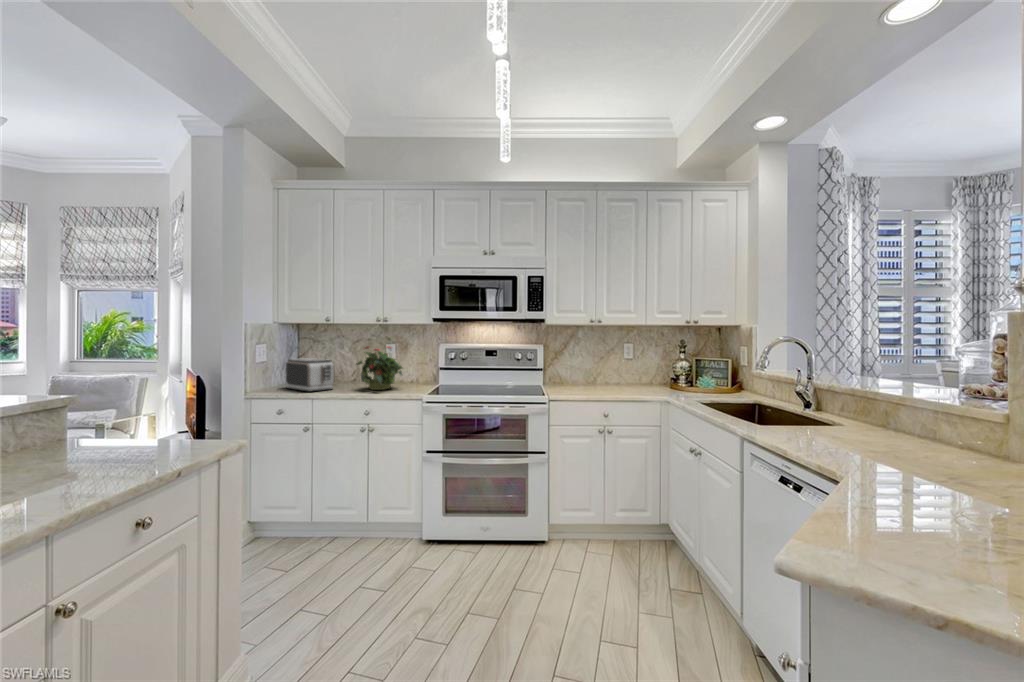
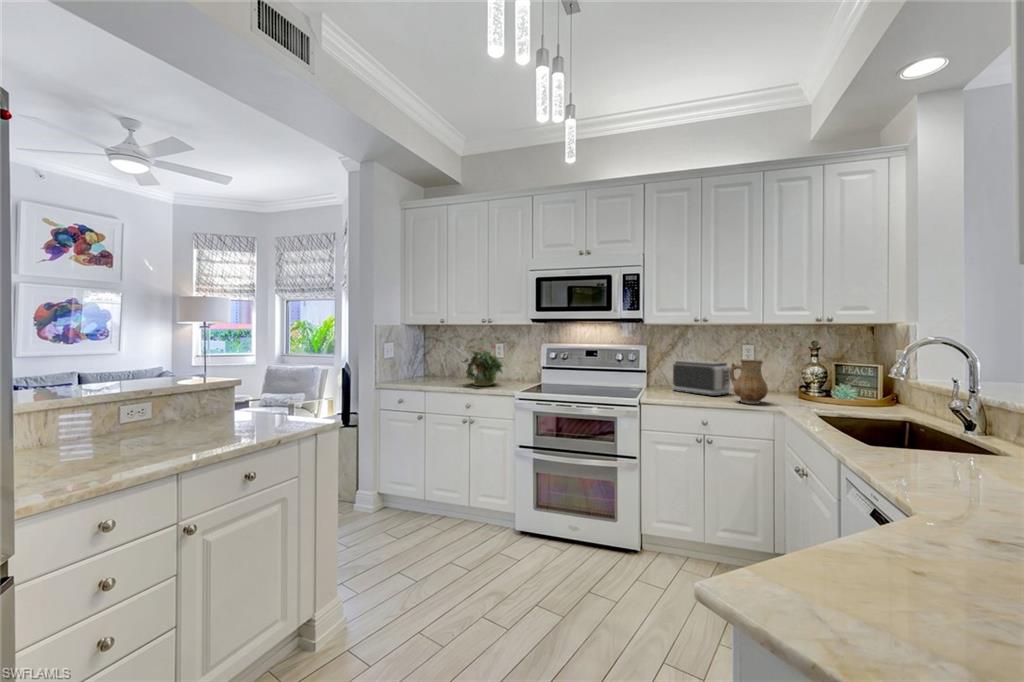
ceramic pitcher: none [622,356,653,395] -> present [729,360,768,404]
toaster: present [286,358,335,392] -> present [673,361,730,396]

